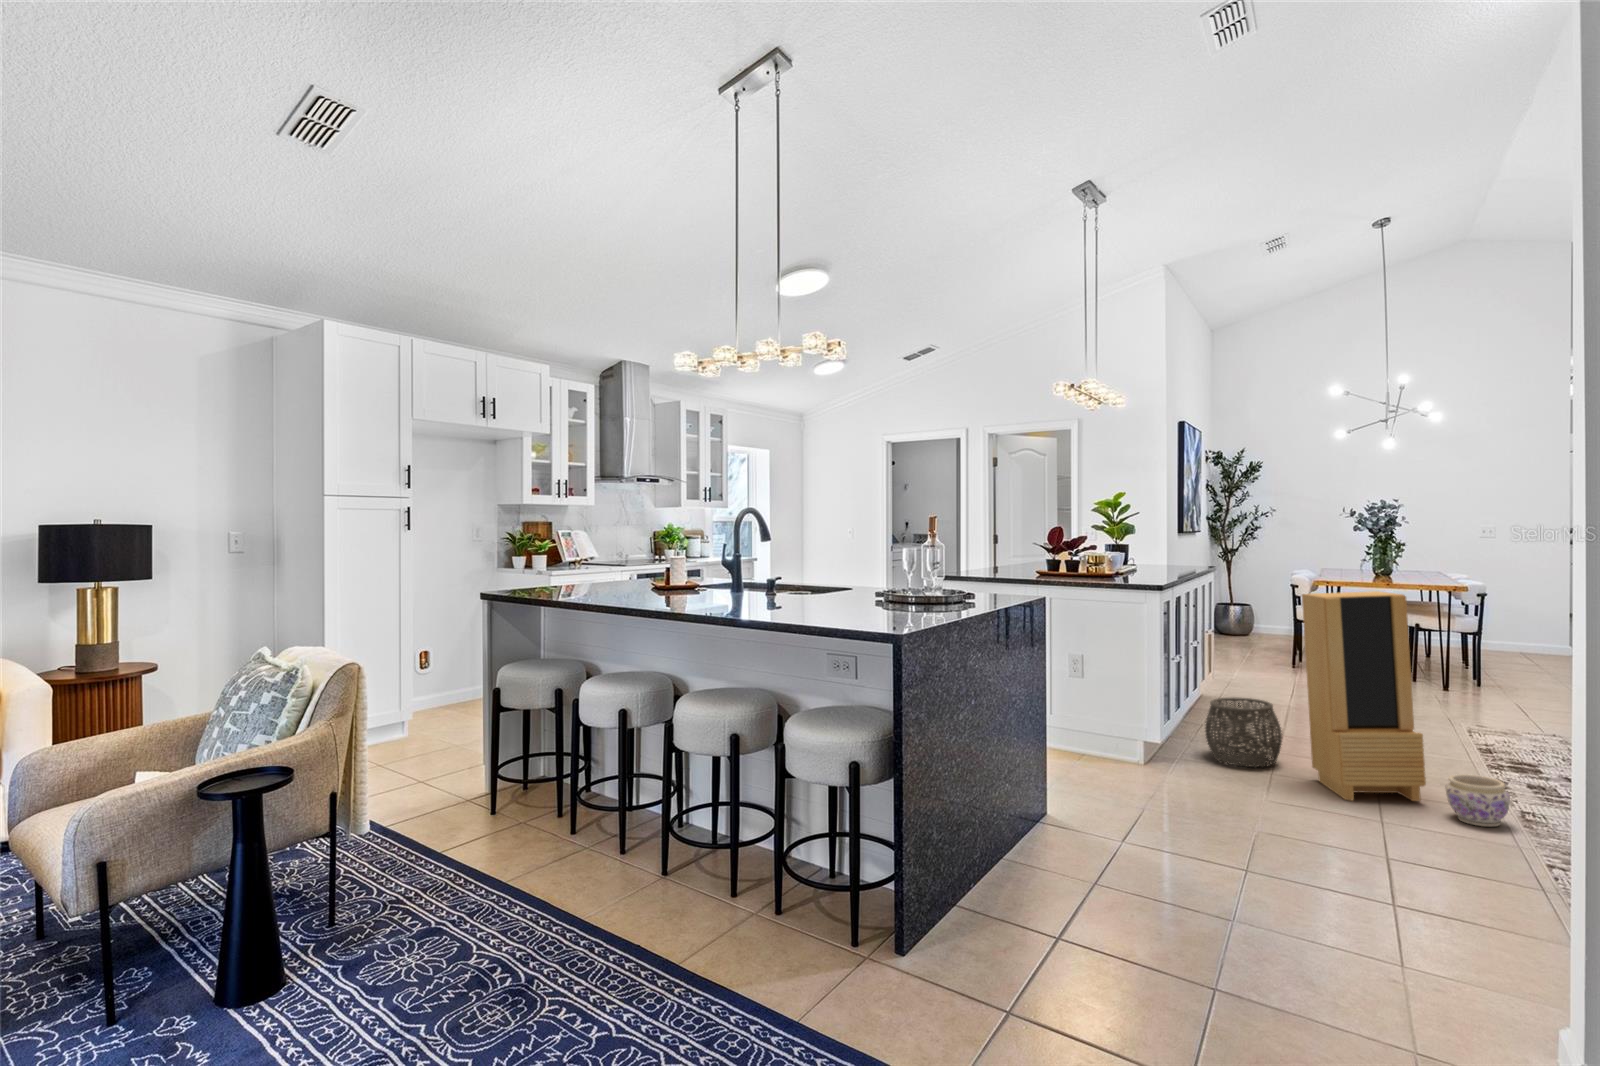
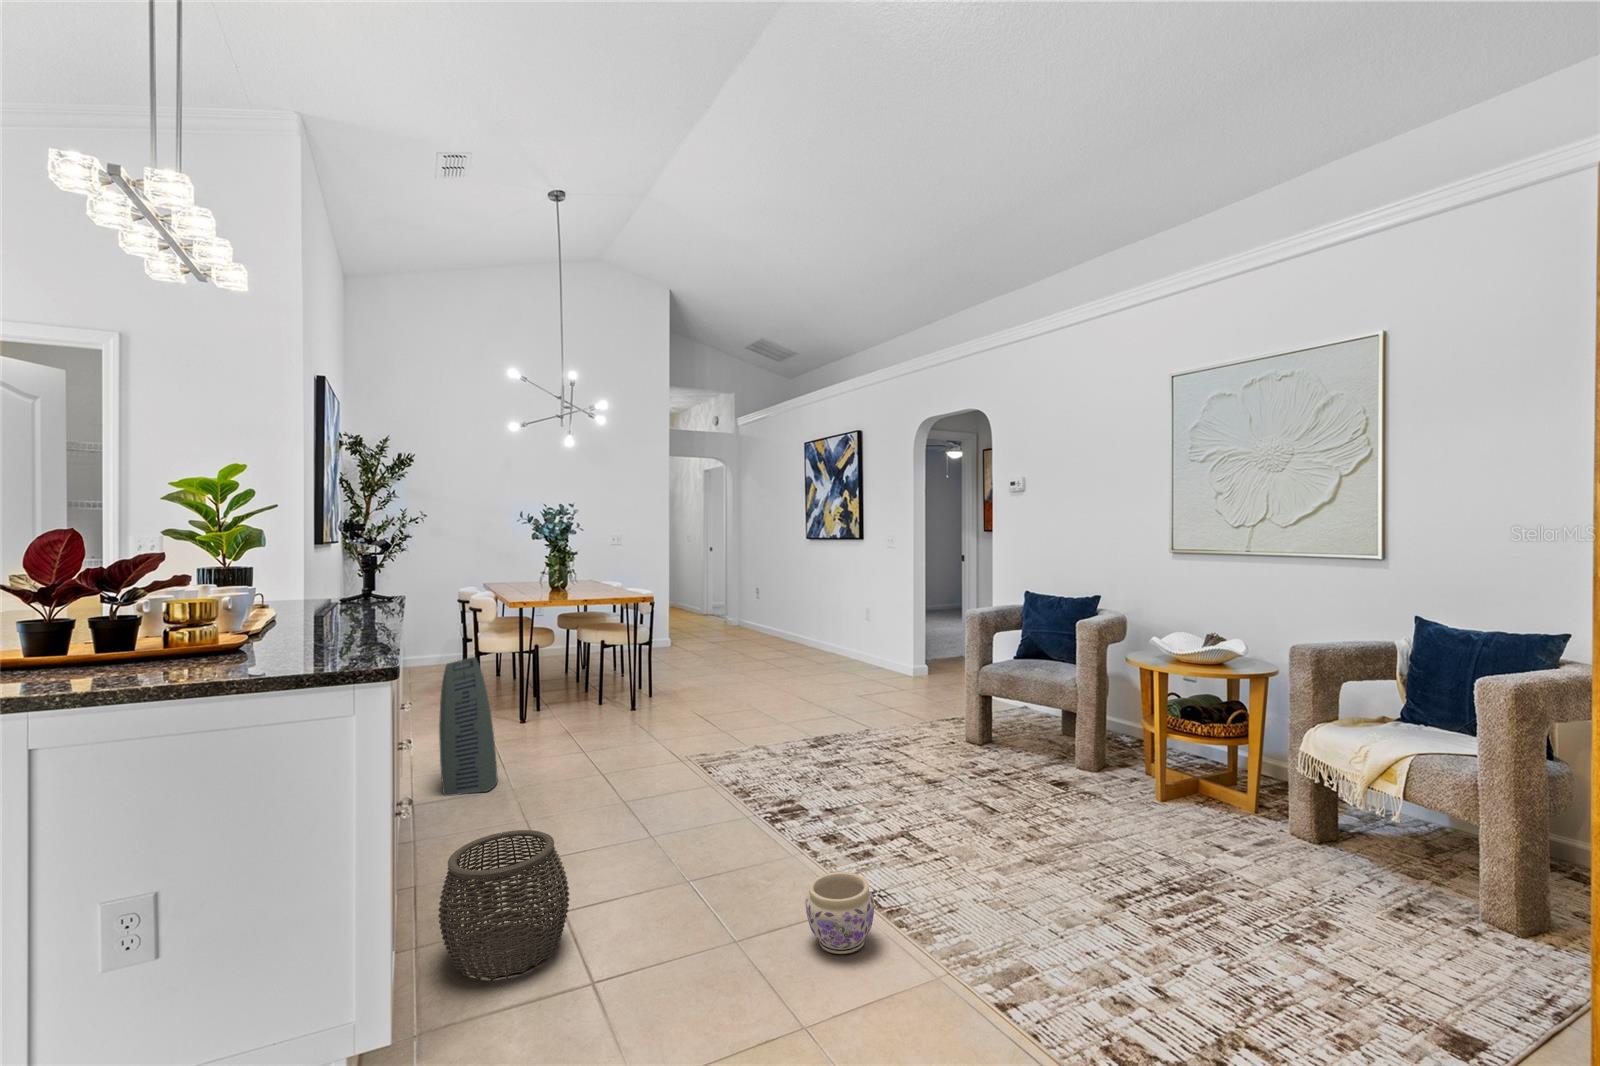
storage cabinet: present [1302,591,1426,801] -> none [606,626,776,984]
air purifier: none [1244,612,1287,704] -> present [439,657,498,796]

